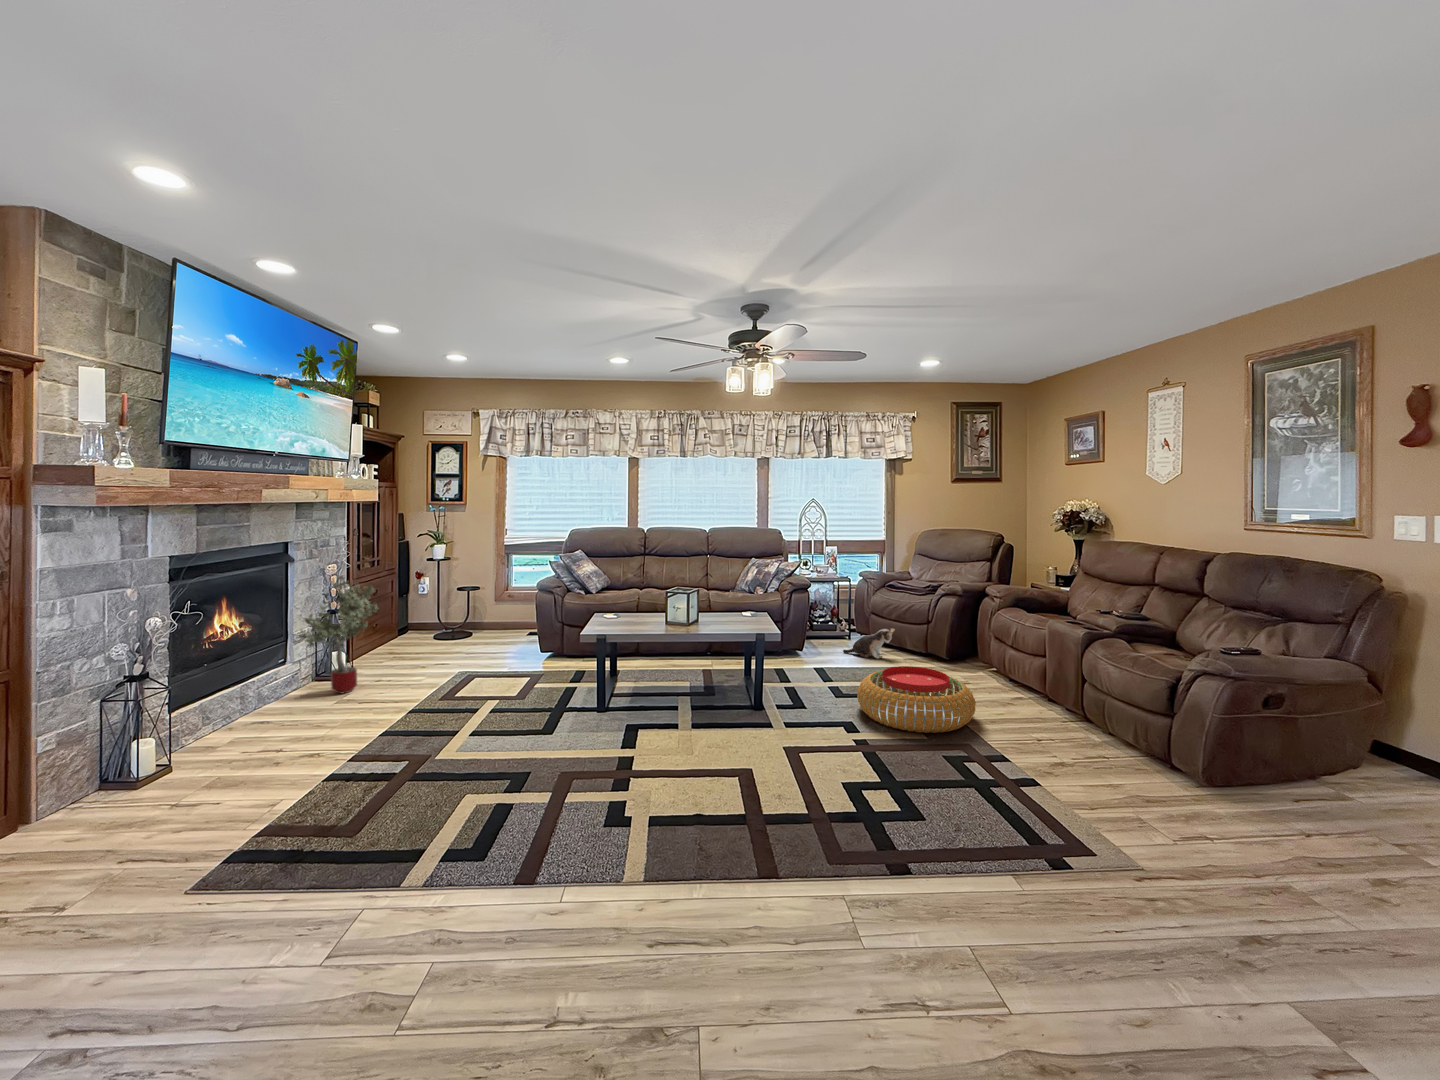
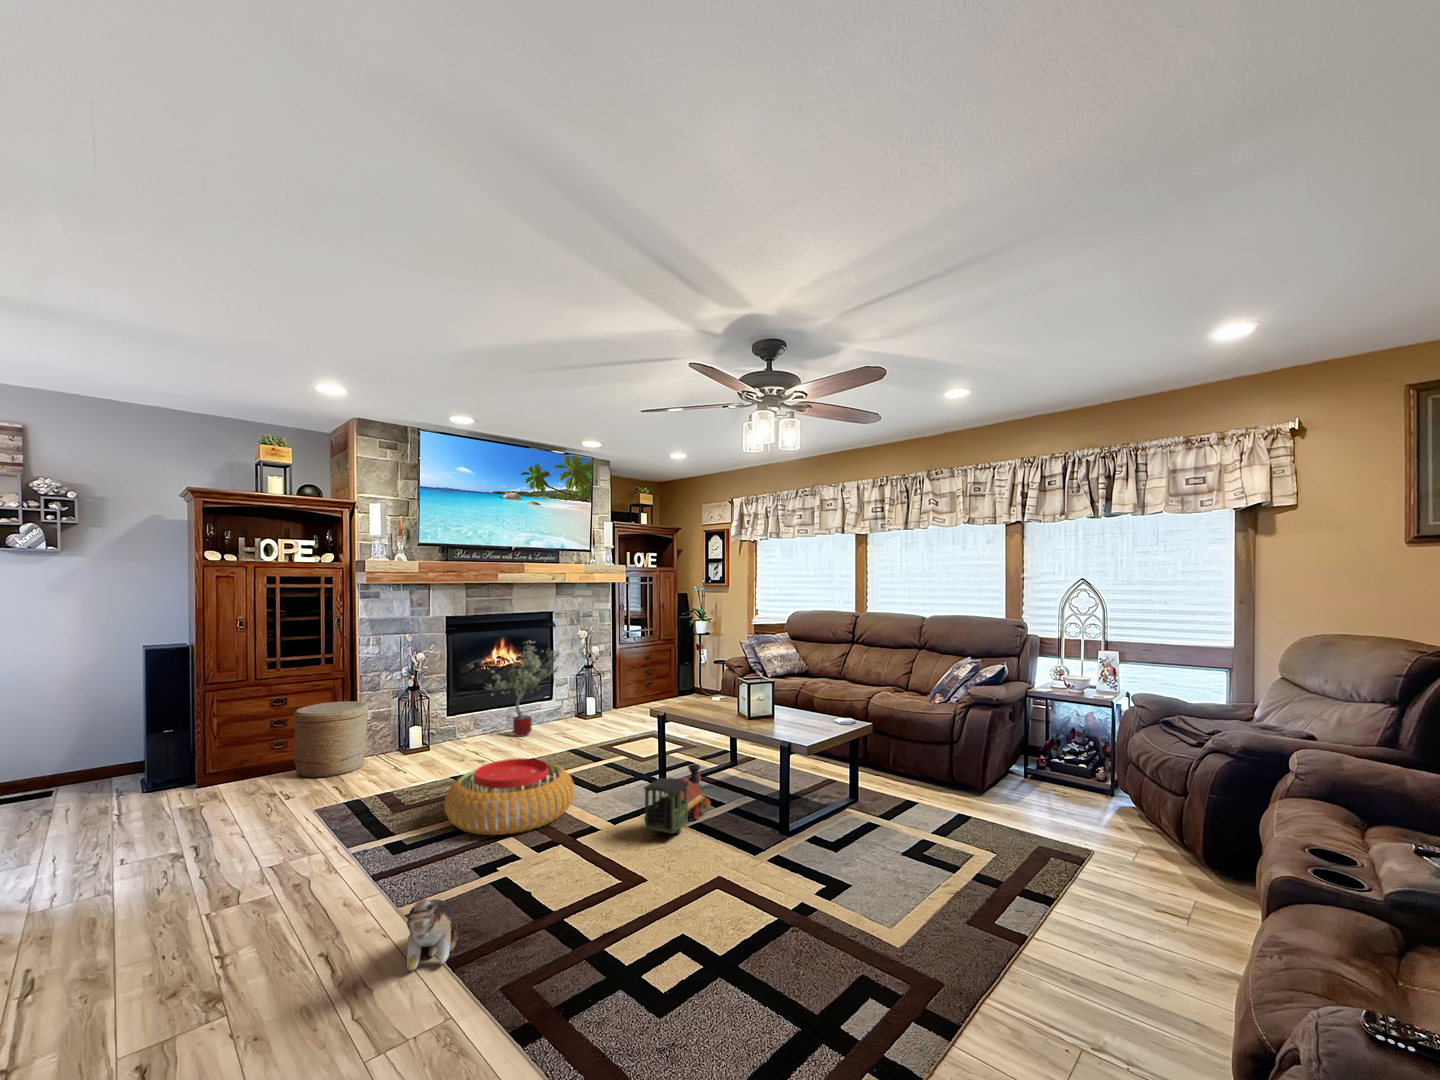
plush toy: present [843,628,895,659] -> present [401,898,458,971]
toy train: none [667,654,717,709] -> present [643,764,711,834]
pouf: present [857,666,976,733] -> present [445,758,574,835]
woven basket: none [79,683,216,808] -> present [293,701,368,778]

